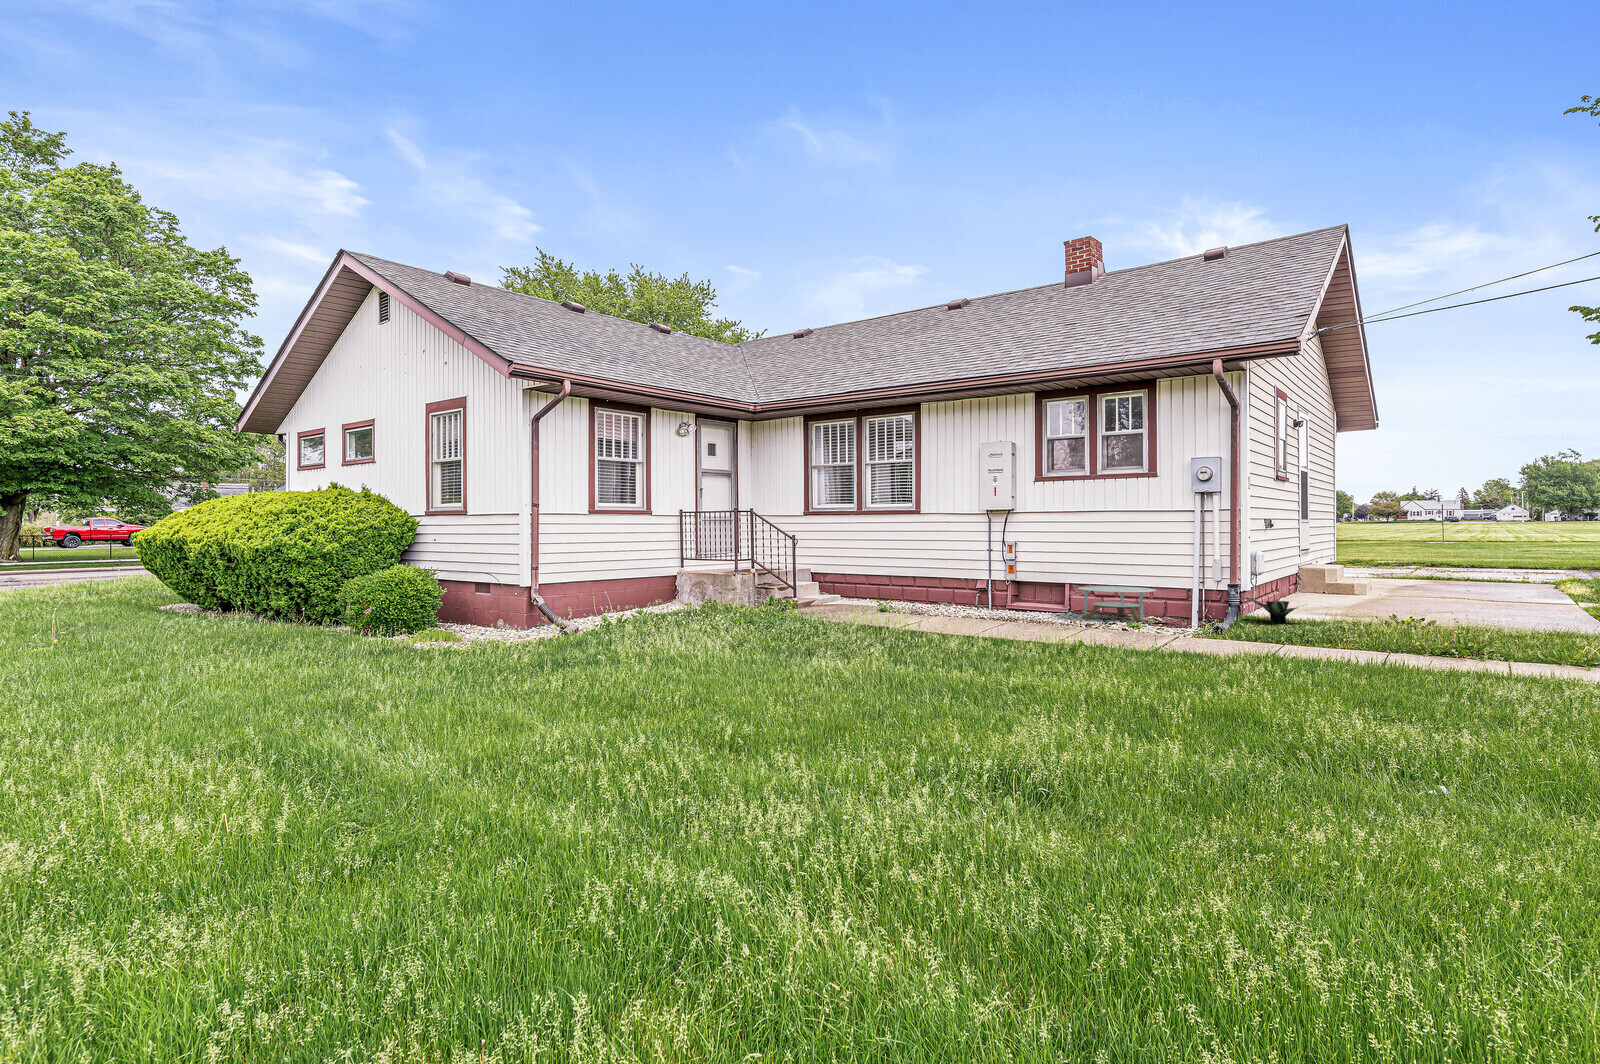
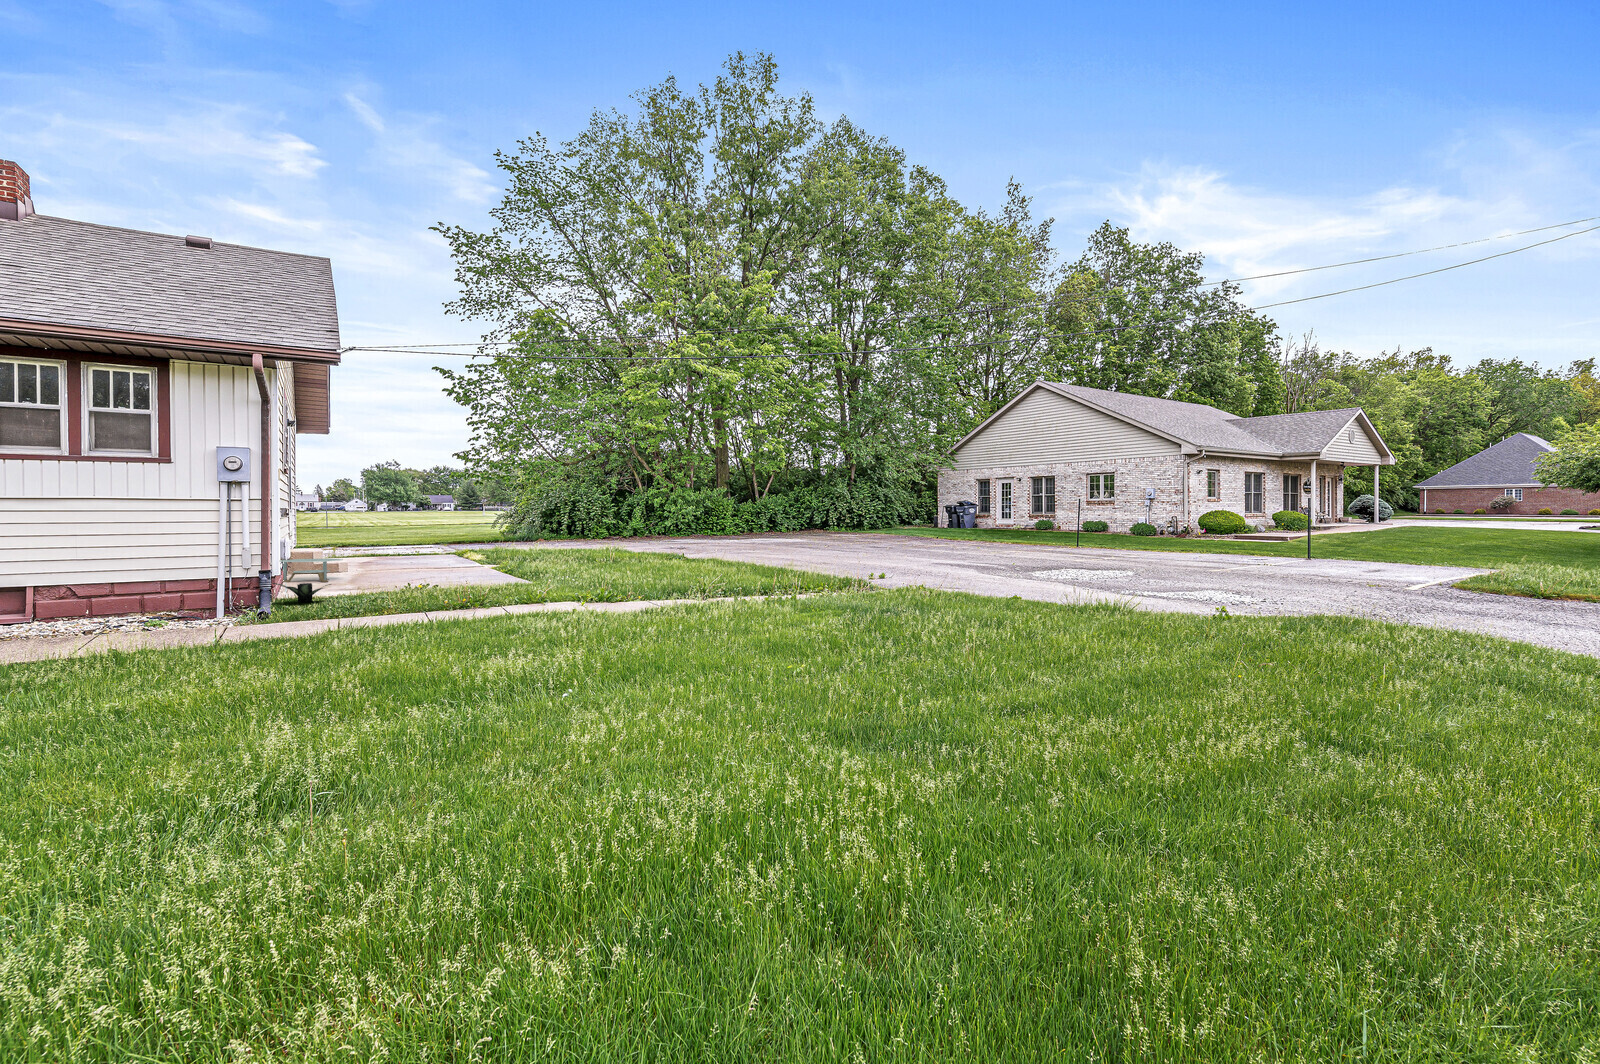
round table: present [1078,586,1156,622] -> present [280,559,343,582]

